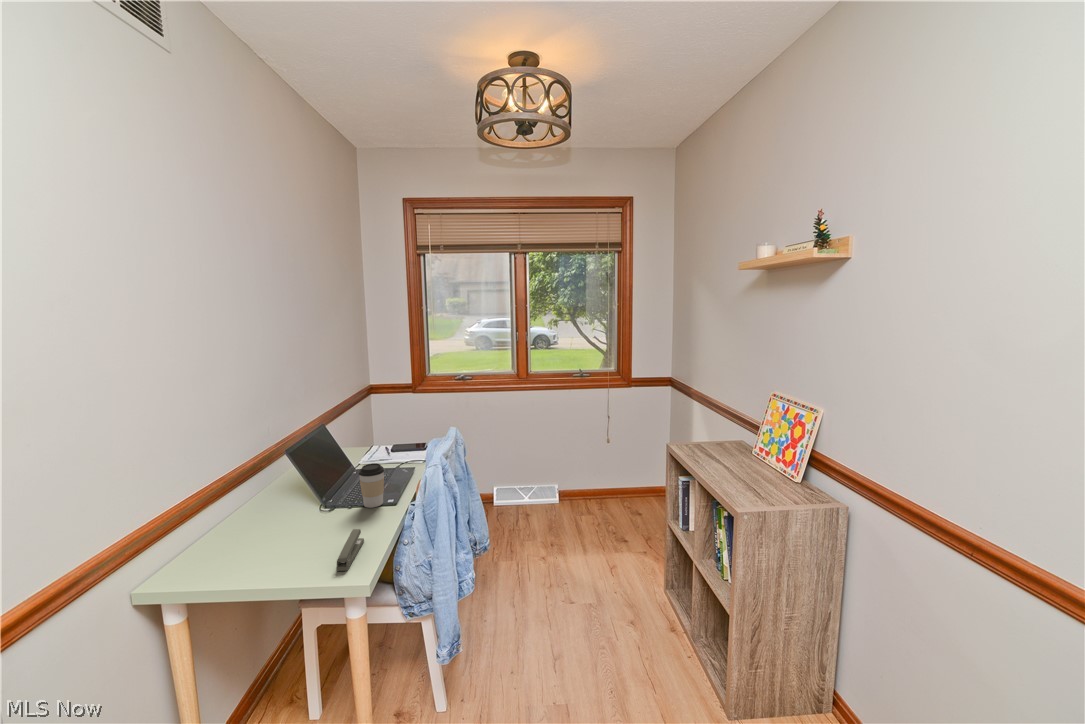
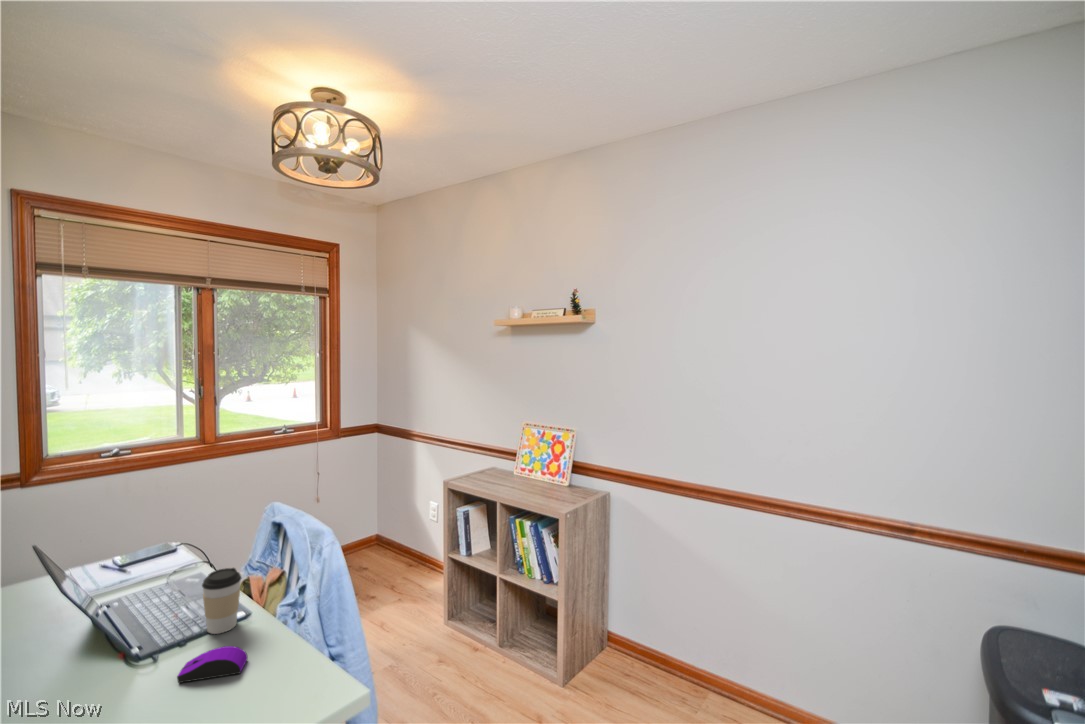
computer mouse: none [314,514,351,536] -> present [177,646,248,683]
stapler: present [336,529,364,571] -> none [280,643,331,696]

